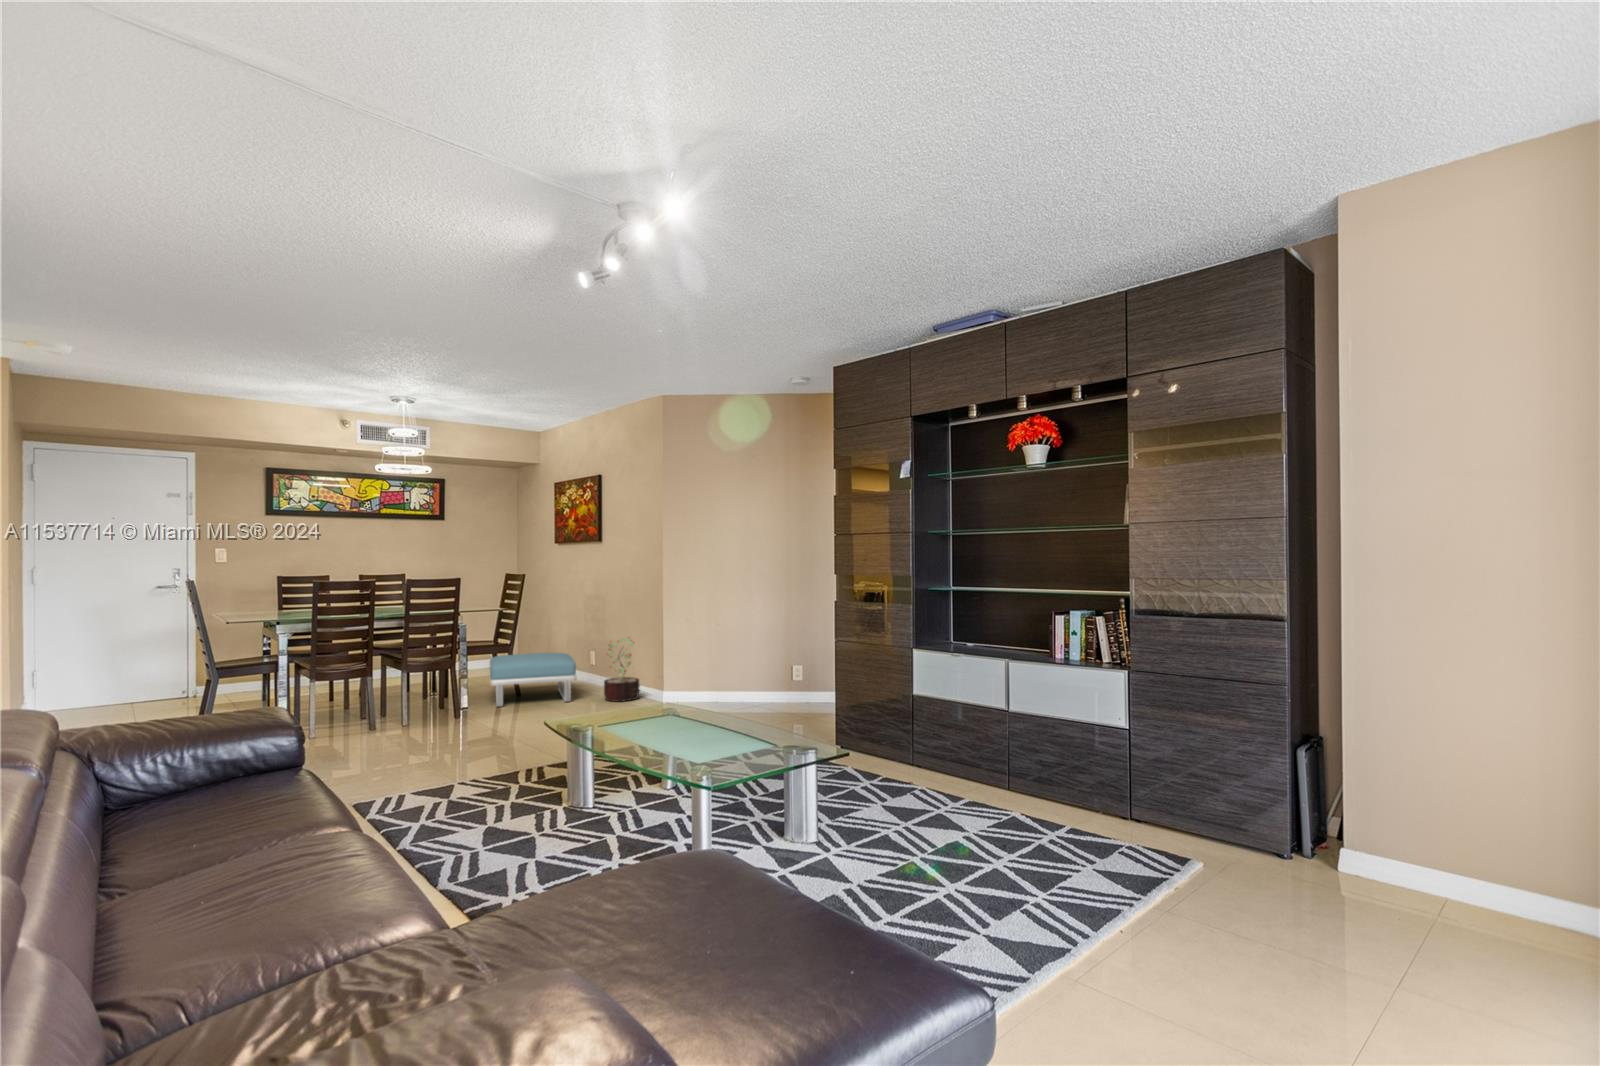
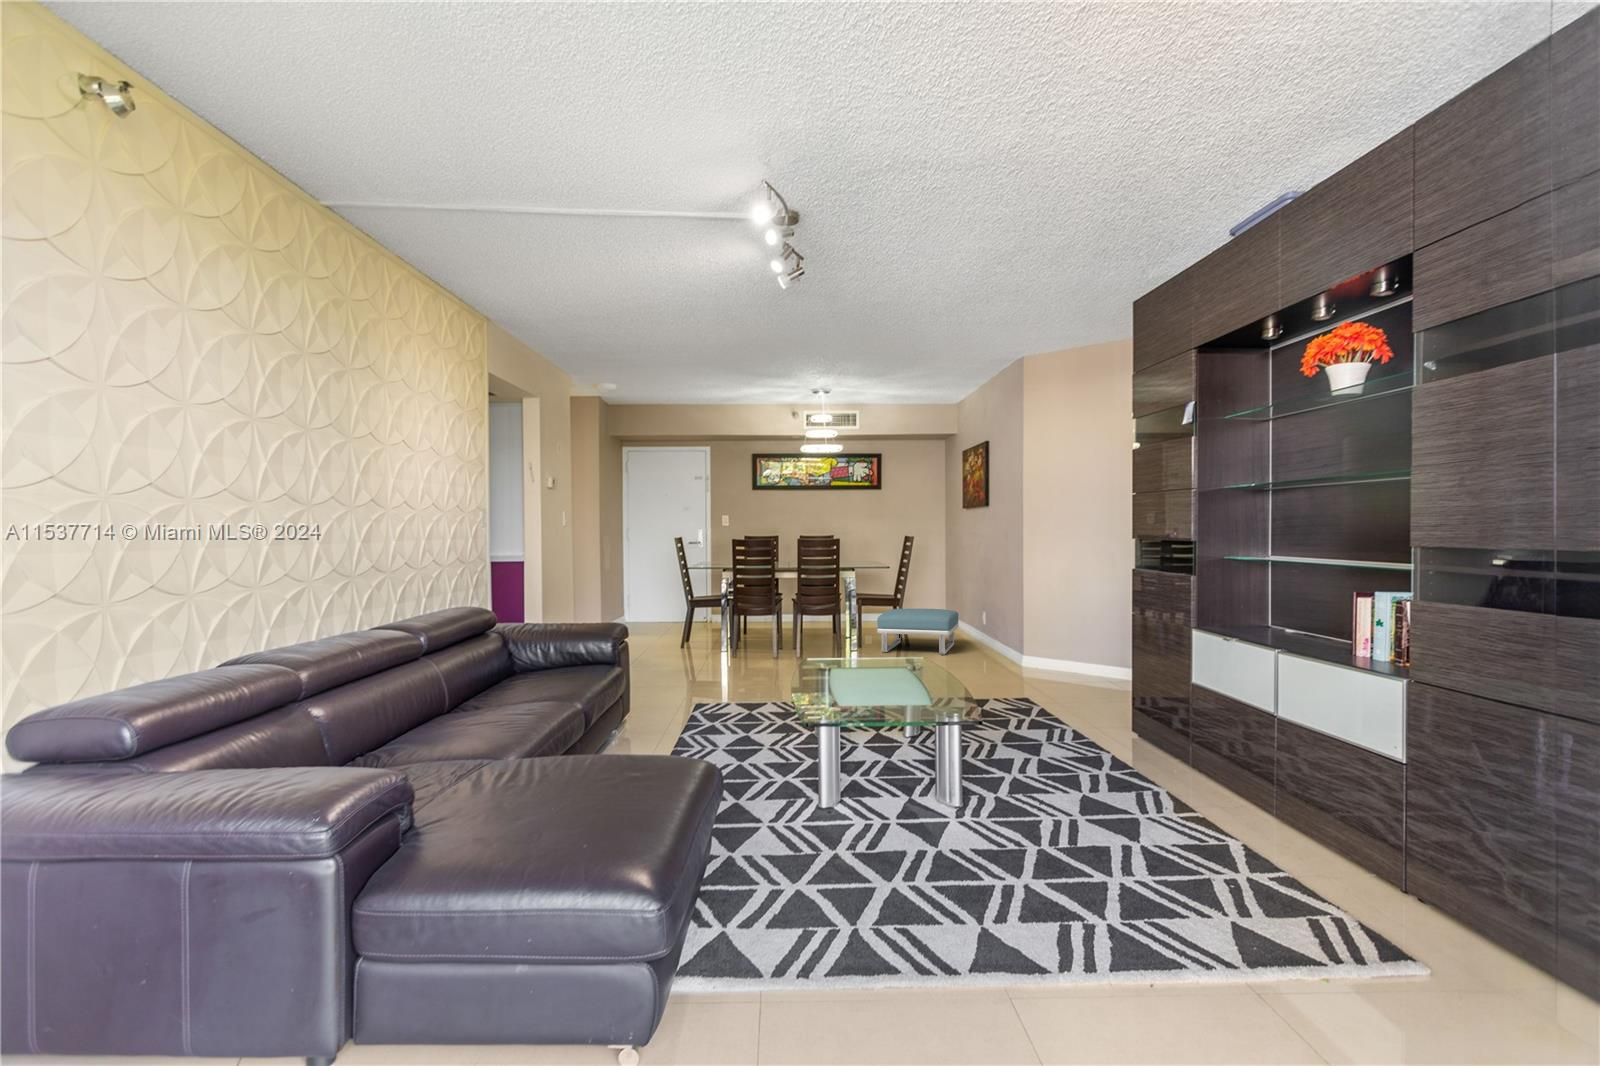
decorative plant: present [604,638,640,702] -> none [974,598,1011,660]

